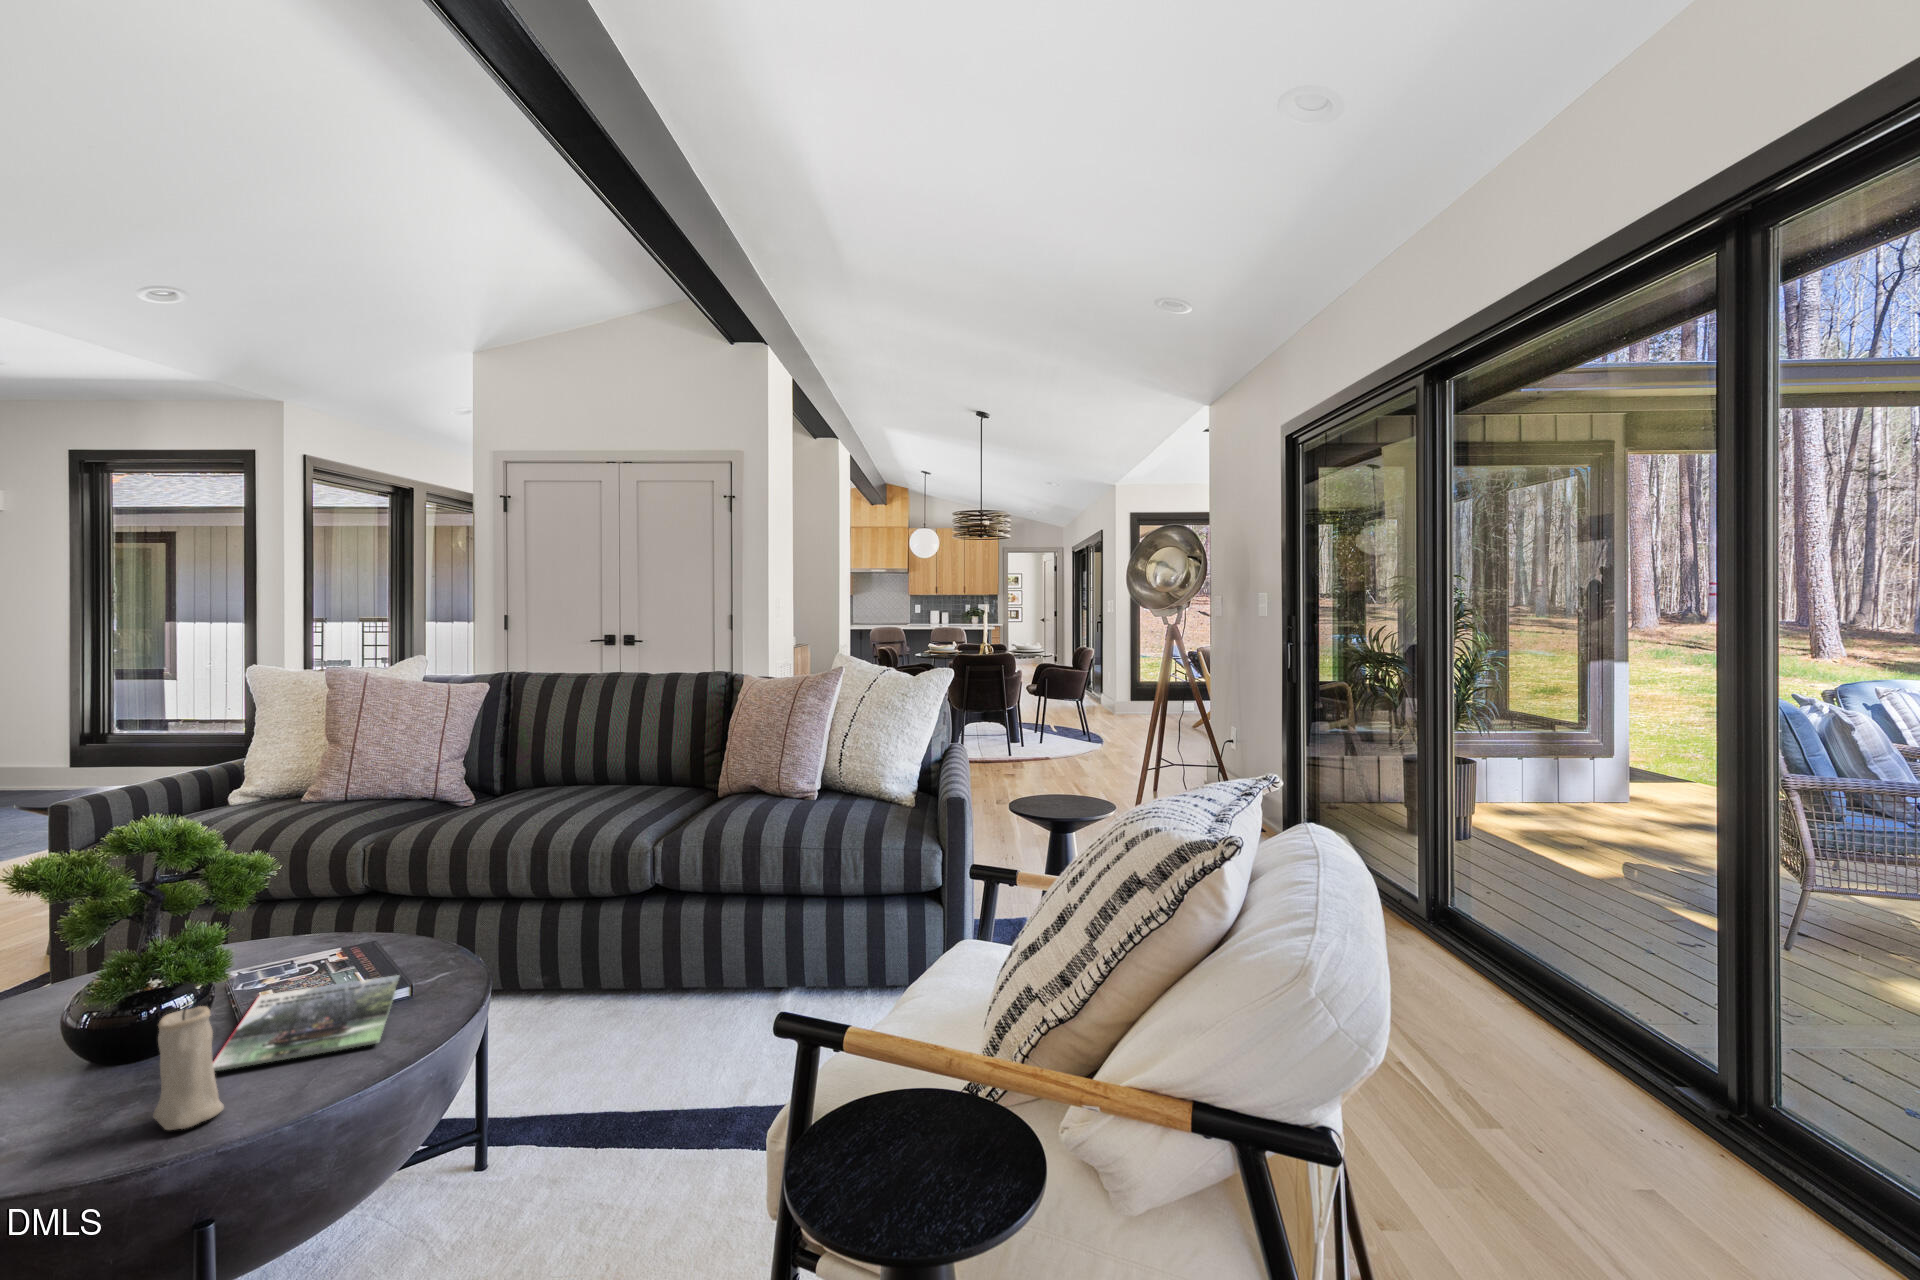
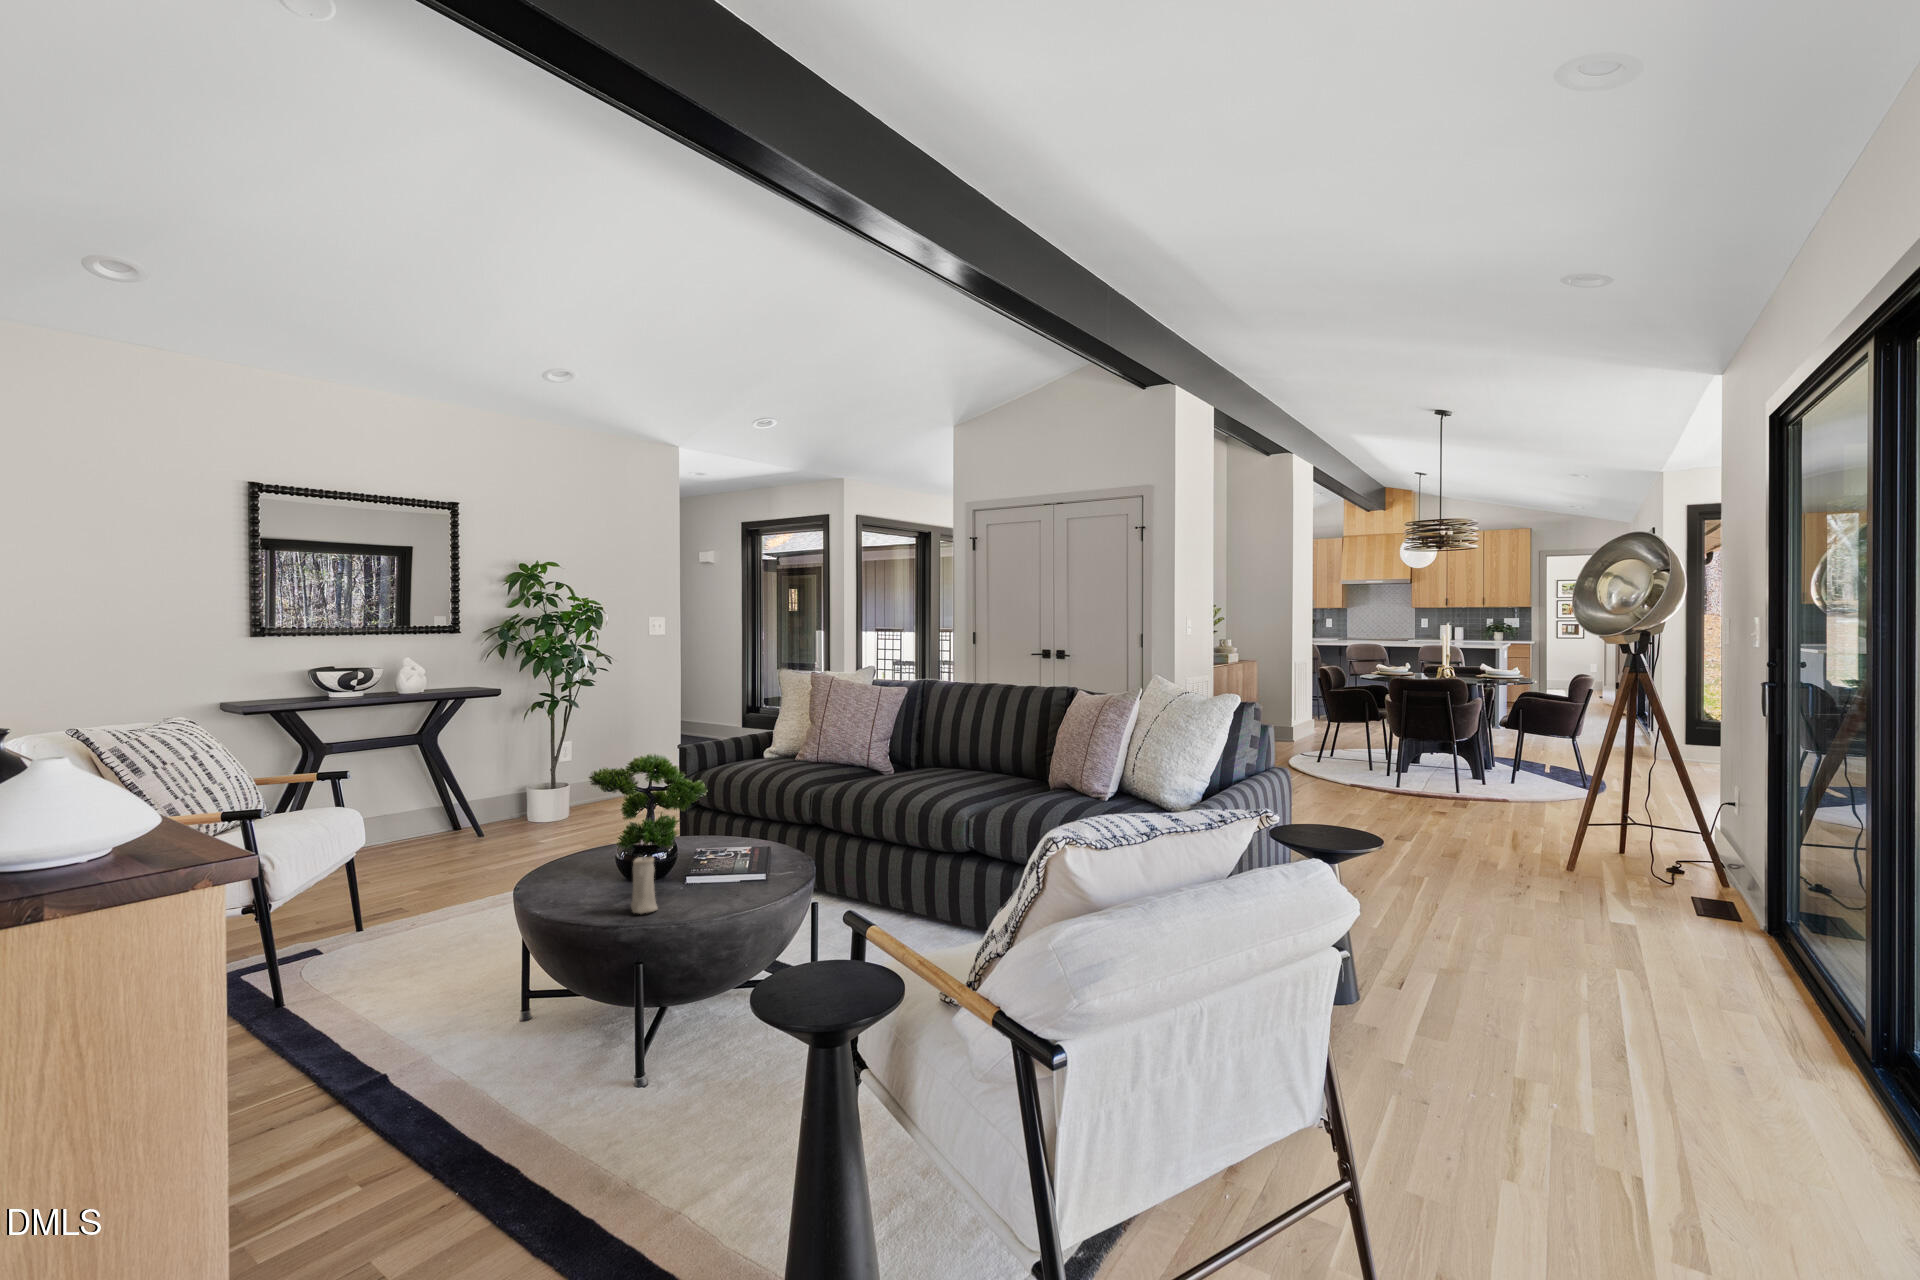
magazine: present [213,975,399,1071] -> none [661,864,768,897]

